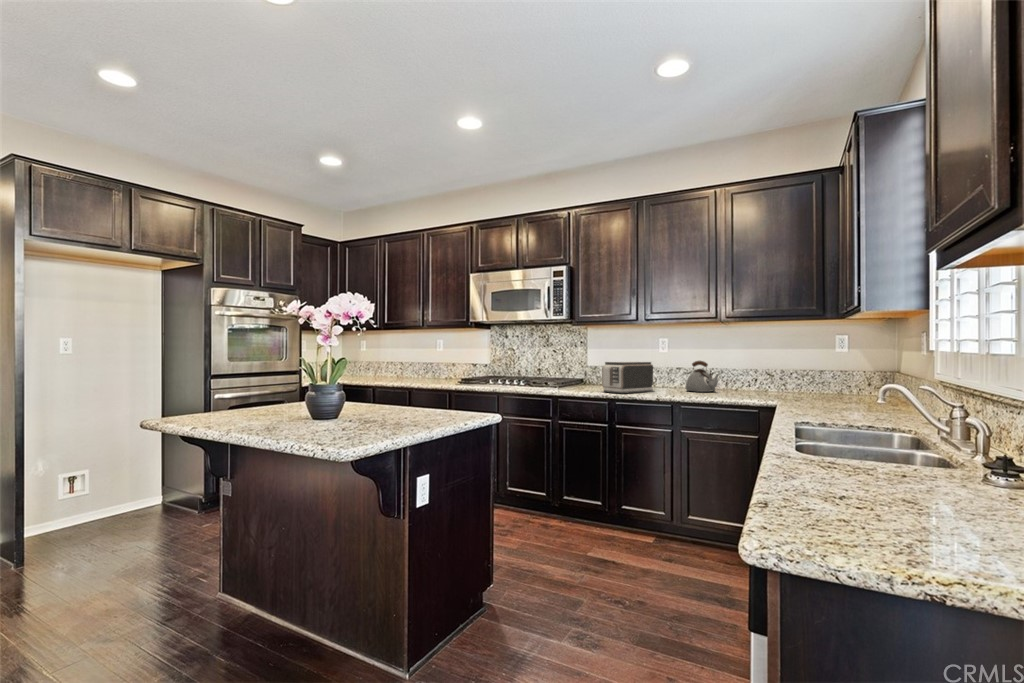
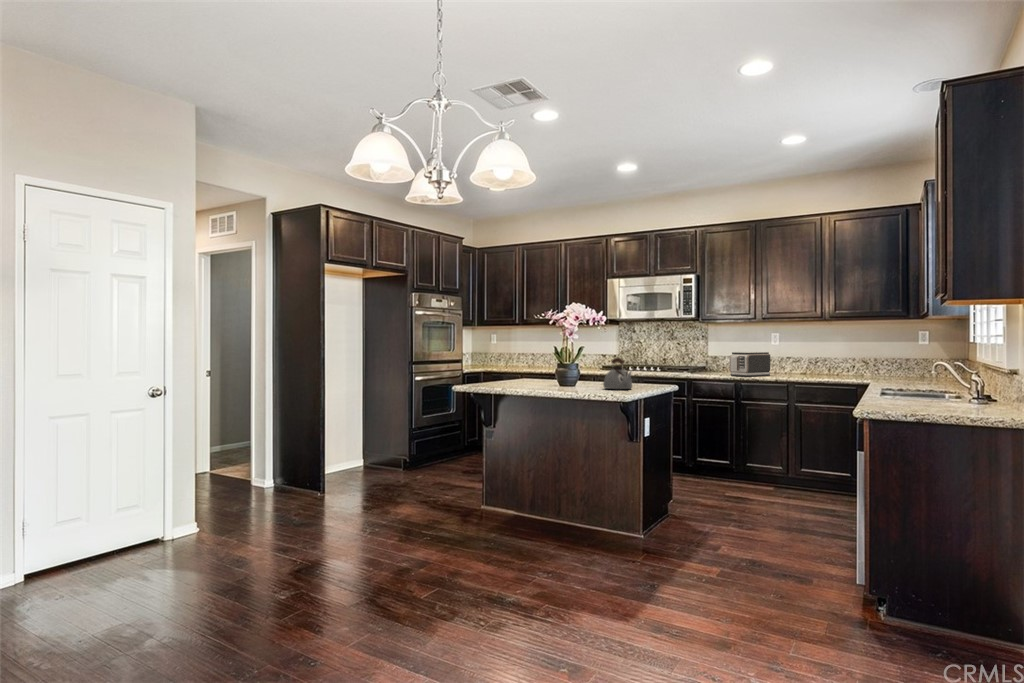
kettle: present [686,361,719,392] -> present [603,358,632,389]

